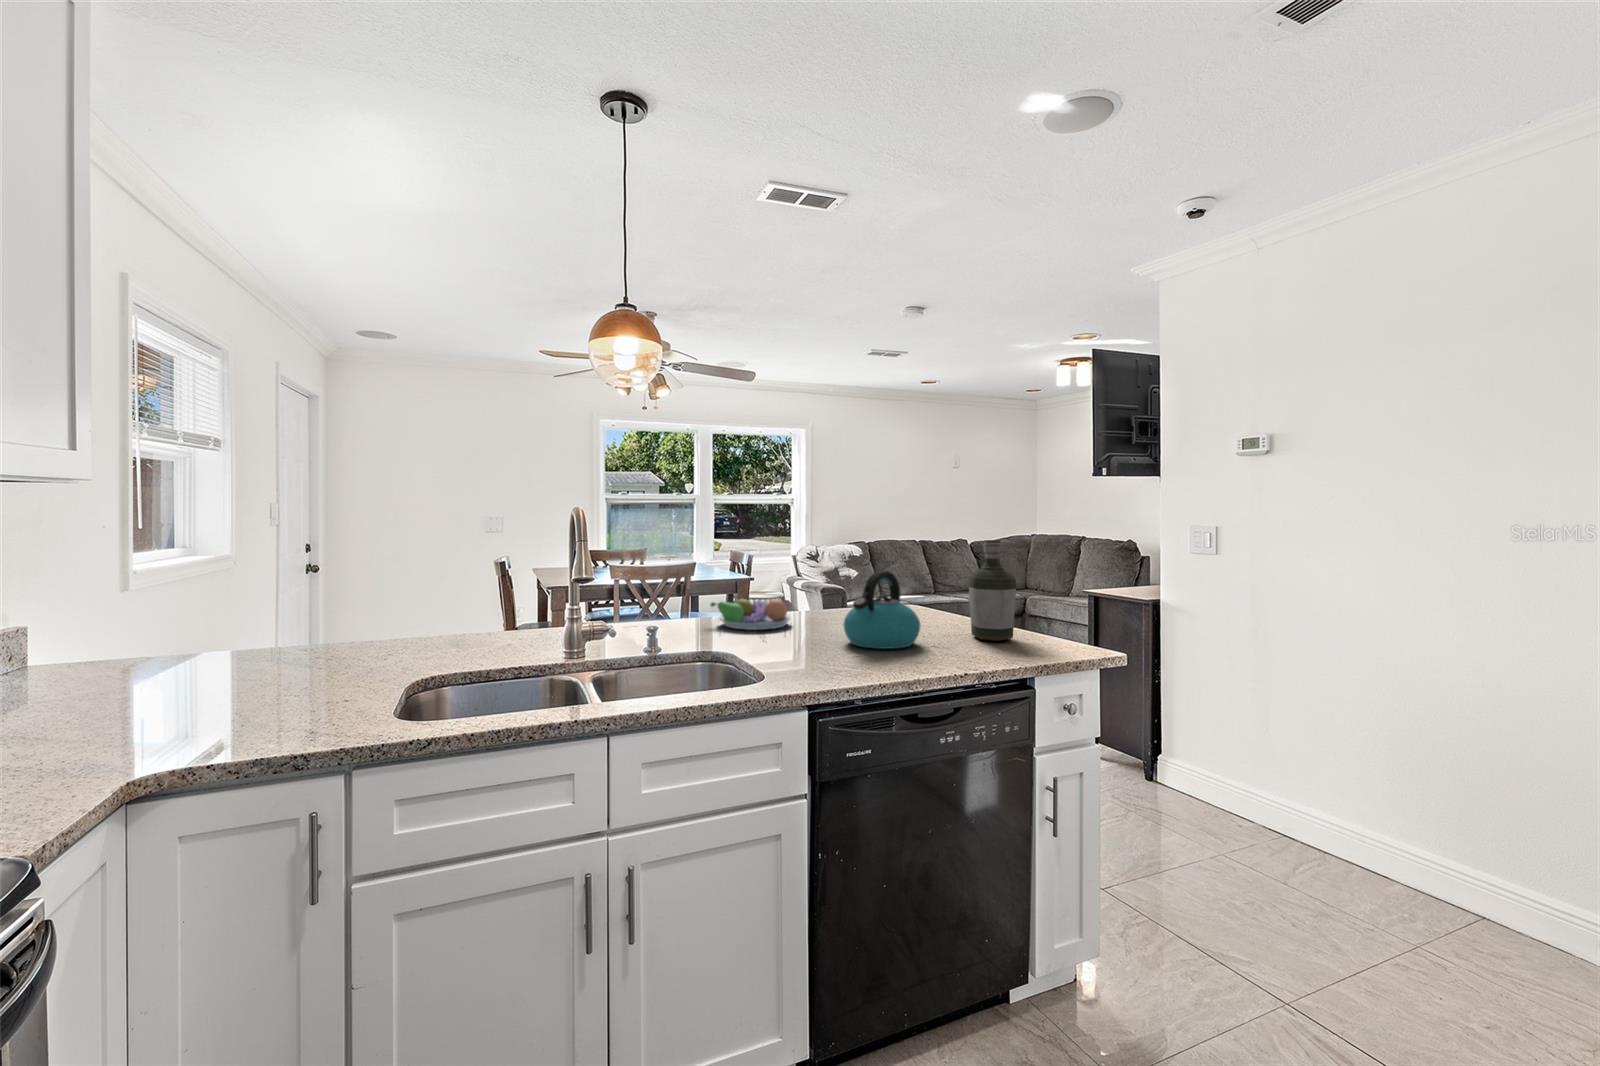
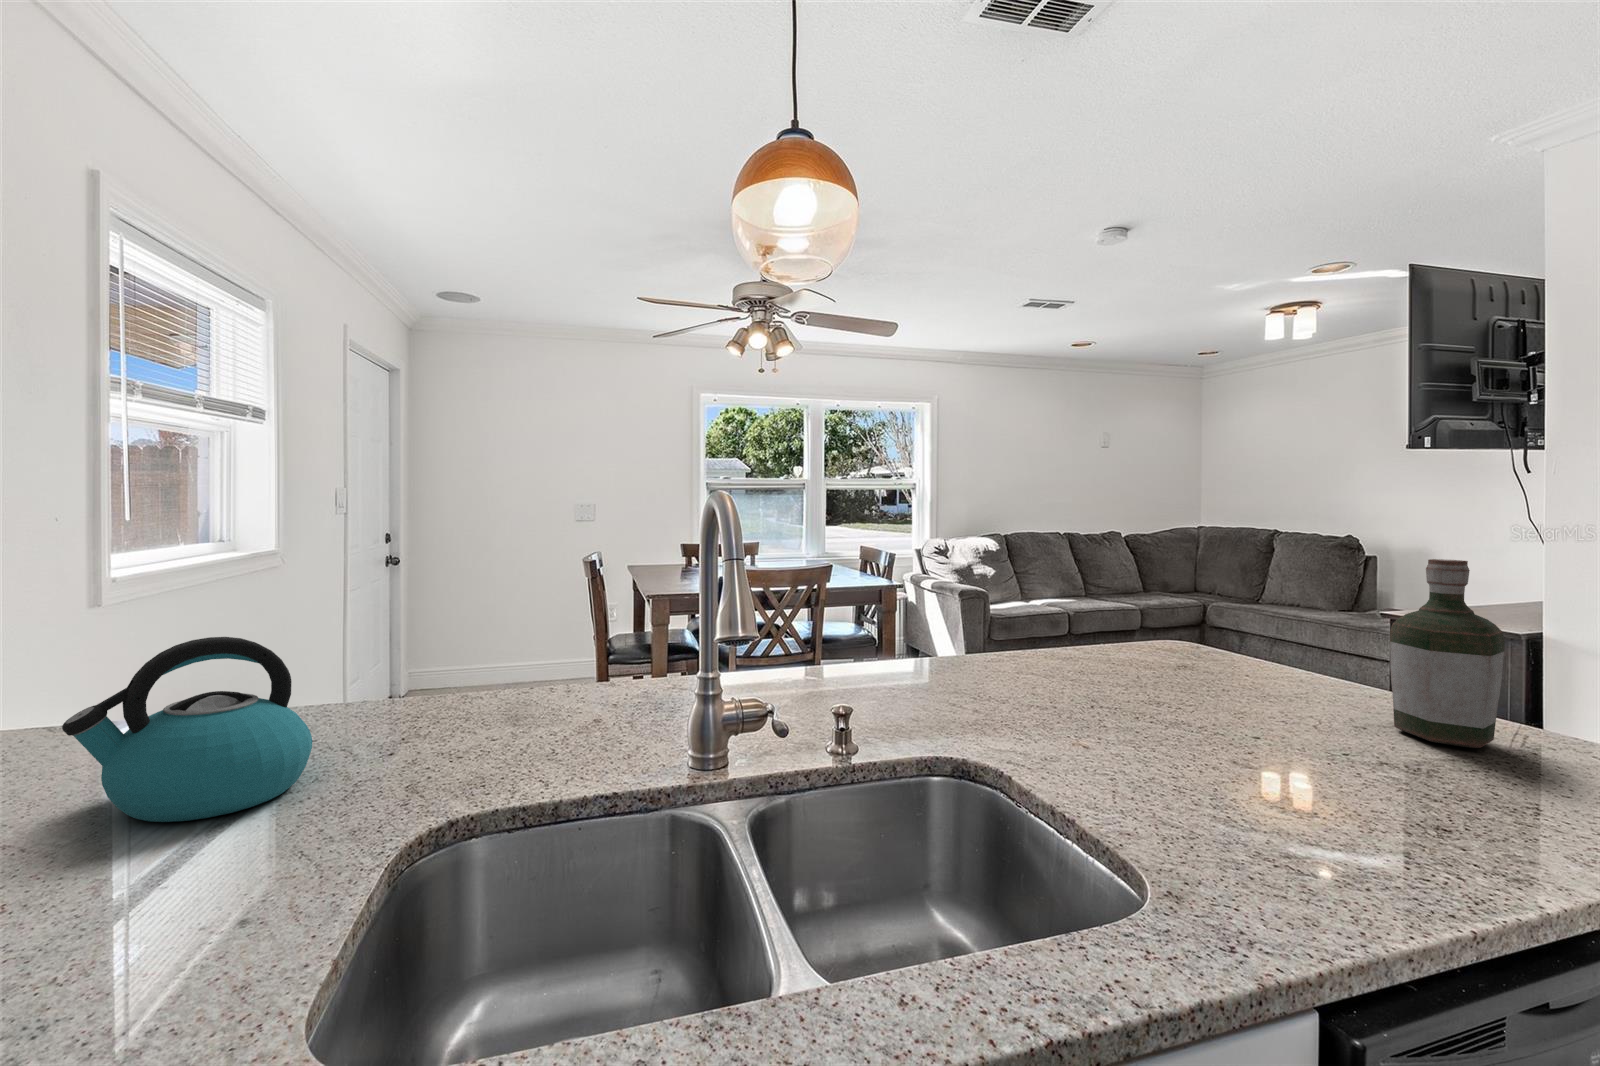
kettle: present [843,571,921,649] -> present [62,637,312,822]
fruit bowl: present [711,595,792,630] -> none [909,634,1045,700]

